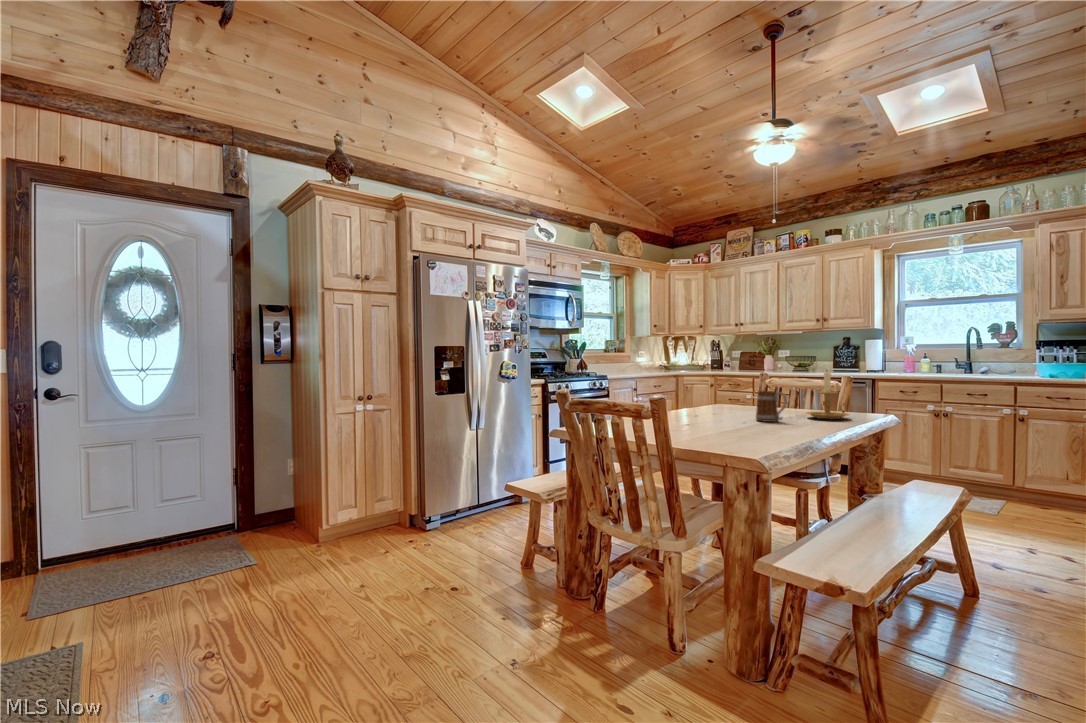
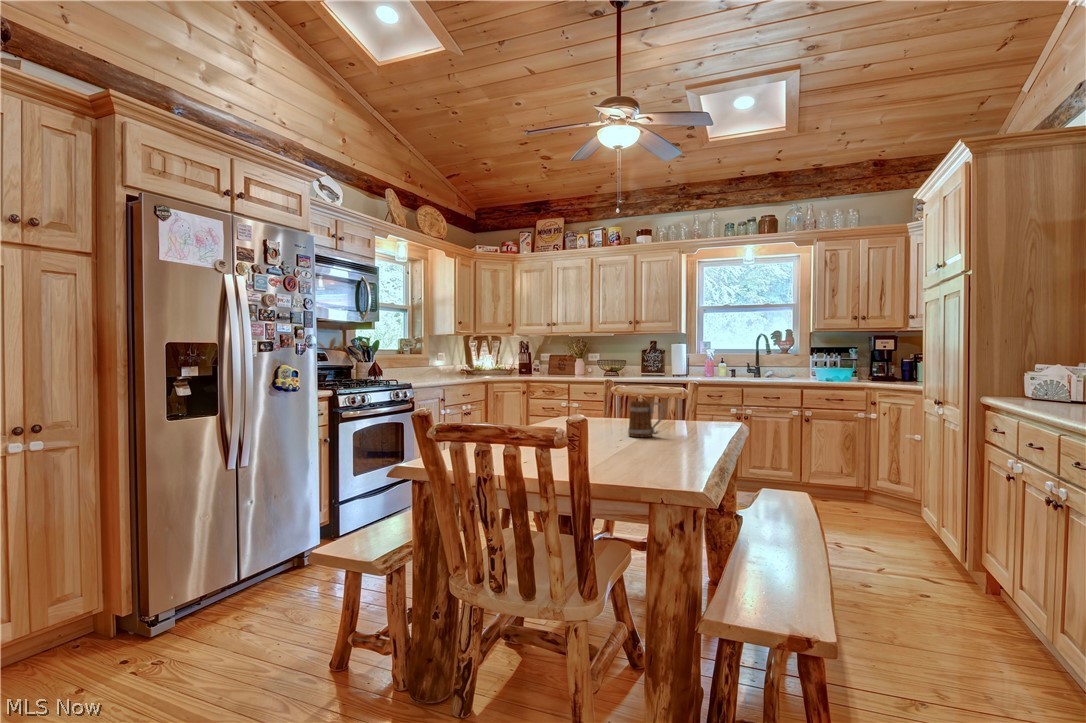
candle holder: present [806,372,850,419] -> none [672,377,716,431]

